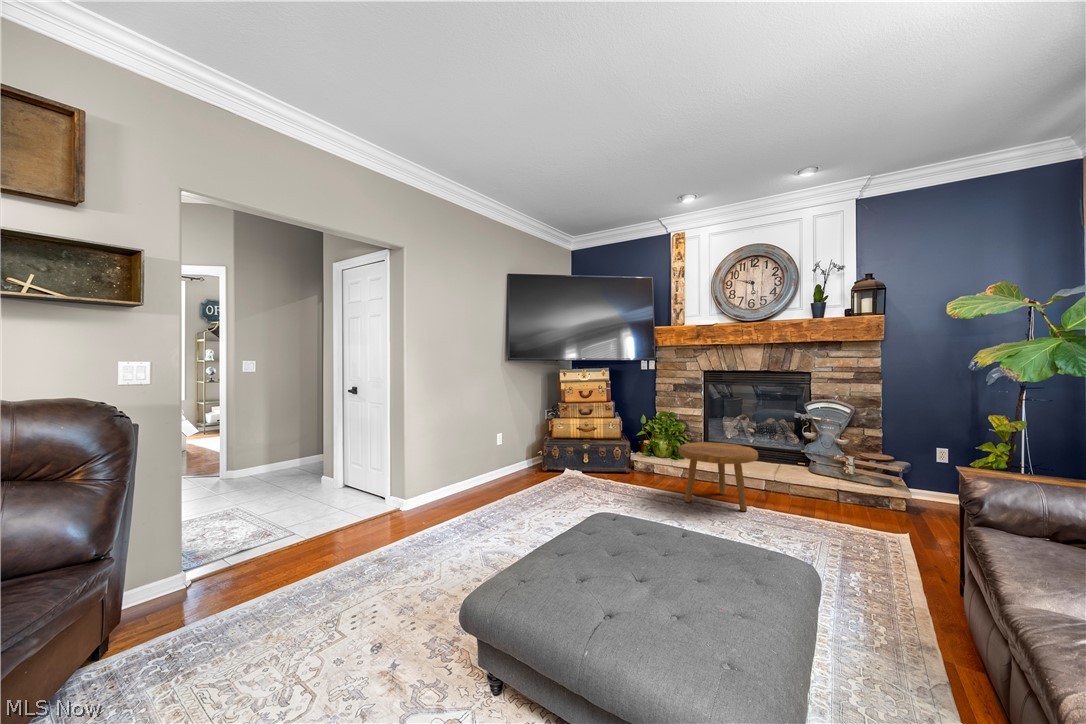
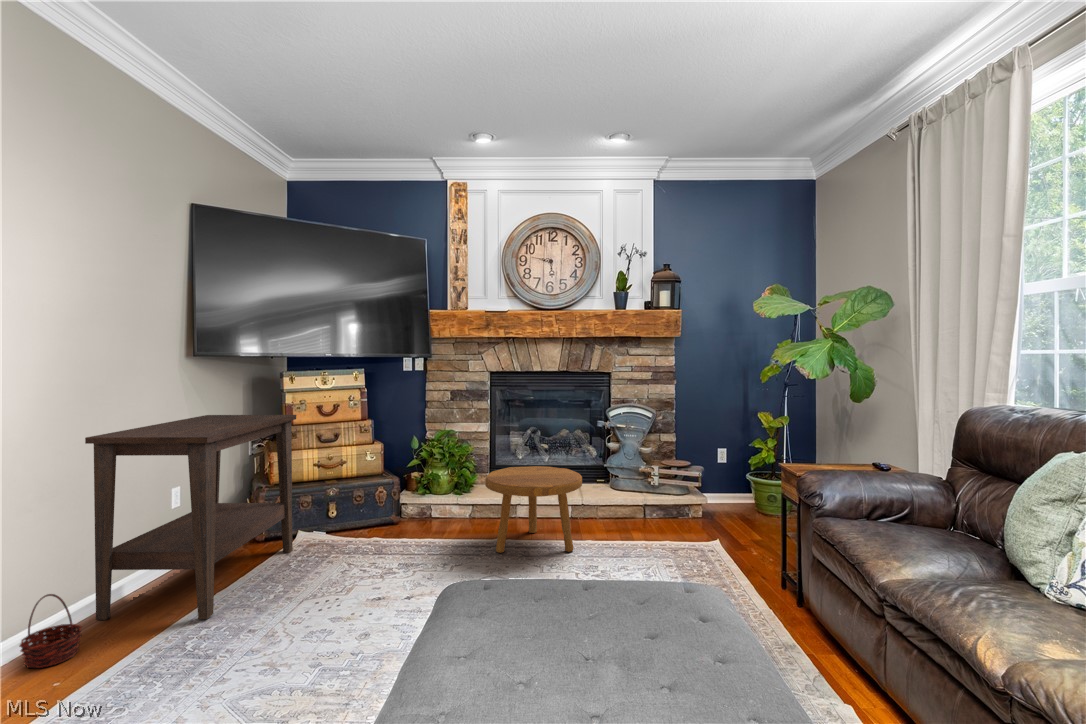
side table: none [454,393,561,503] -> present [85,415,296,620]
basket: none [425,473,449,507] -> present [19,594,82,668]

